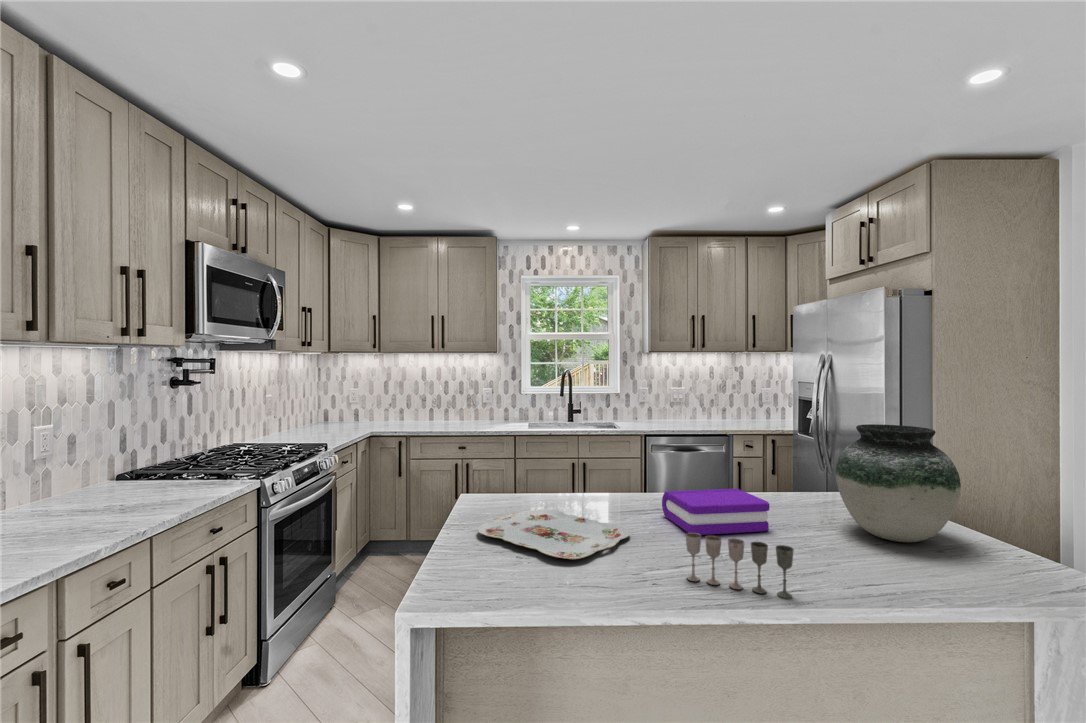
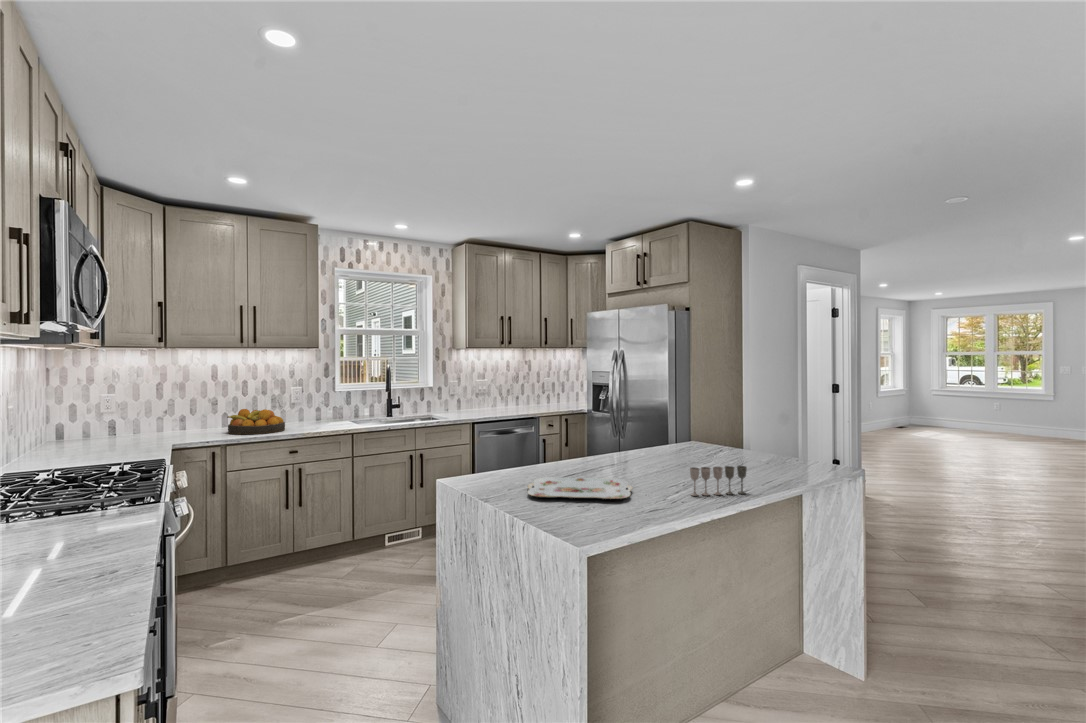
fruit bowl: none [417,406,463,428] -> present [227,409,285,434]
vase: present [835,424,961,542] -> none [710,397,773,463]
book: present [662,489,770,535] -> none [618,446,687,476]

